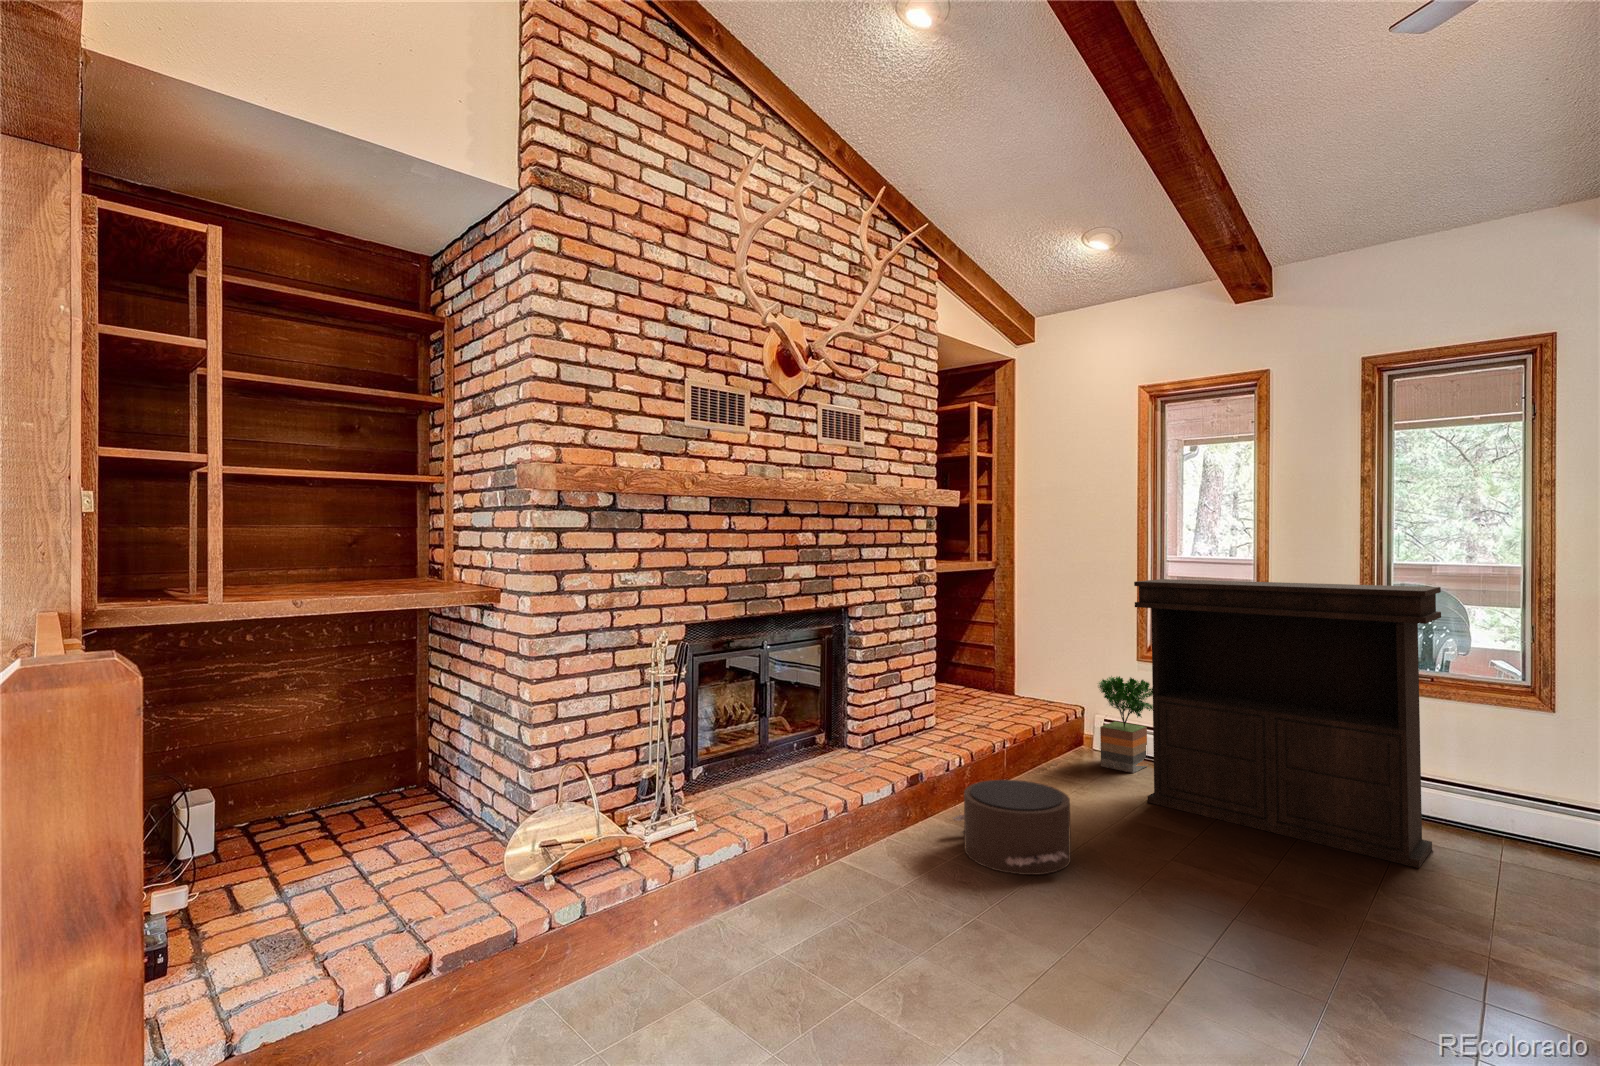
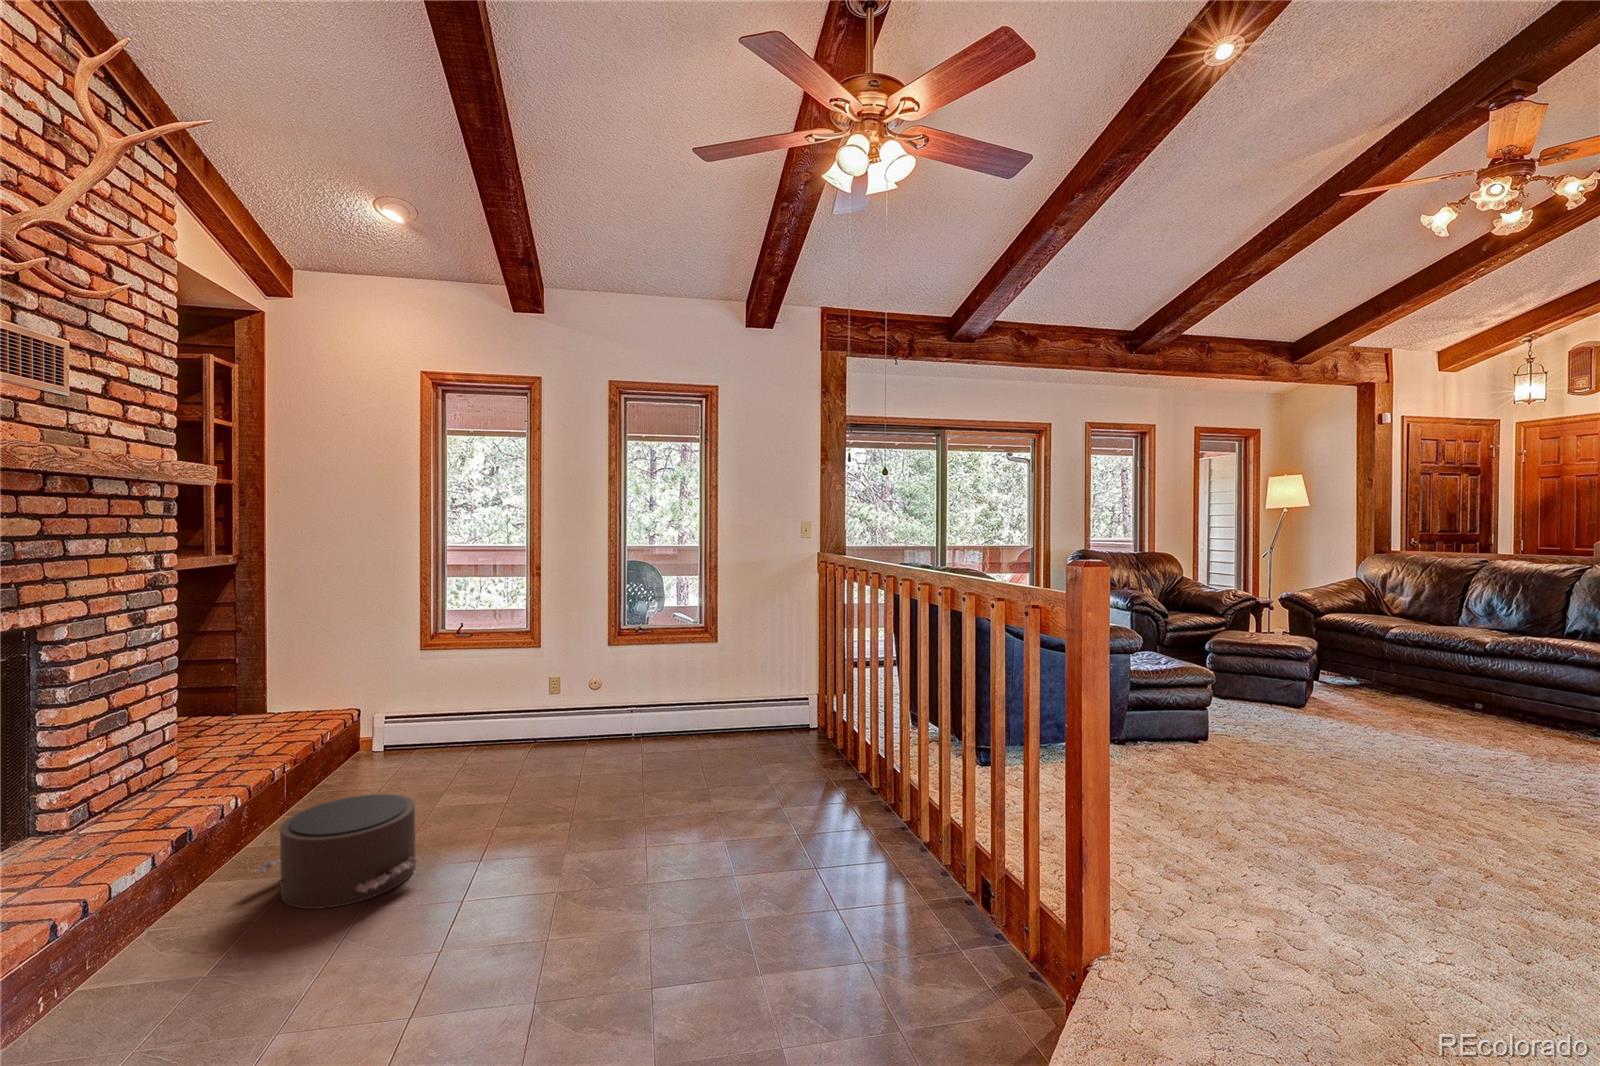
console table: present [1134,579,1441,868] -> none [442,563,671,783]
potted tree: present [1098,676,1153,773] -> none [380,665,446,763]

